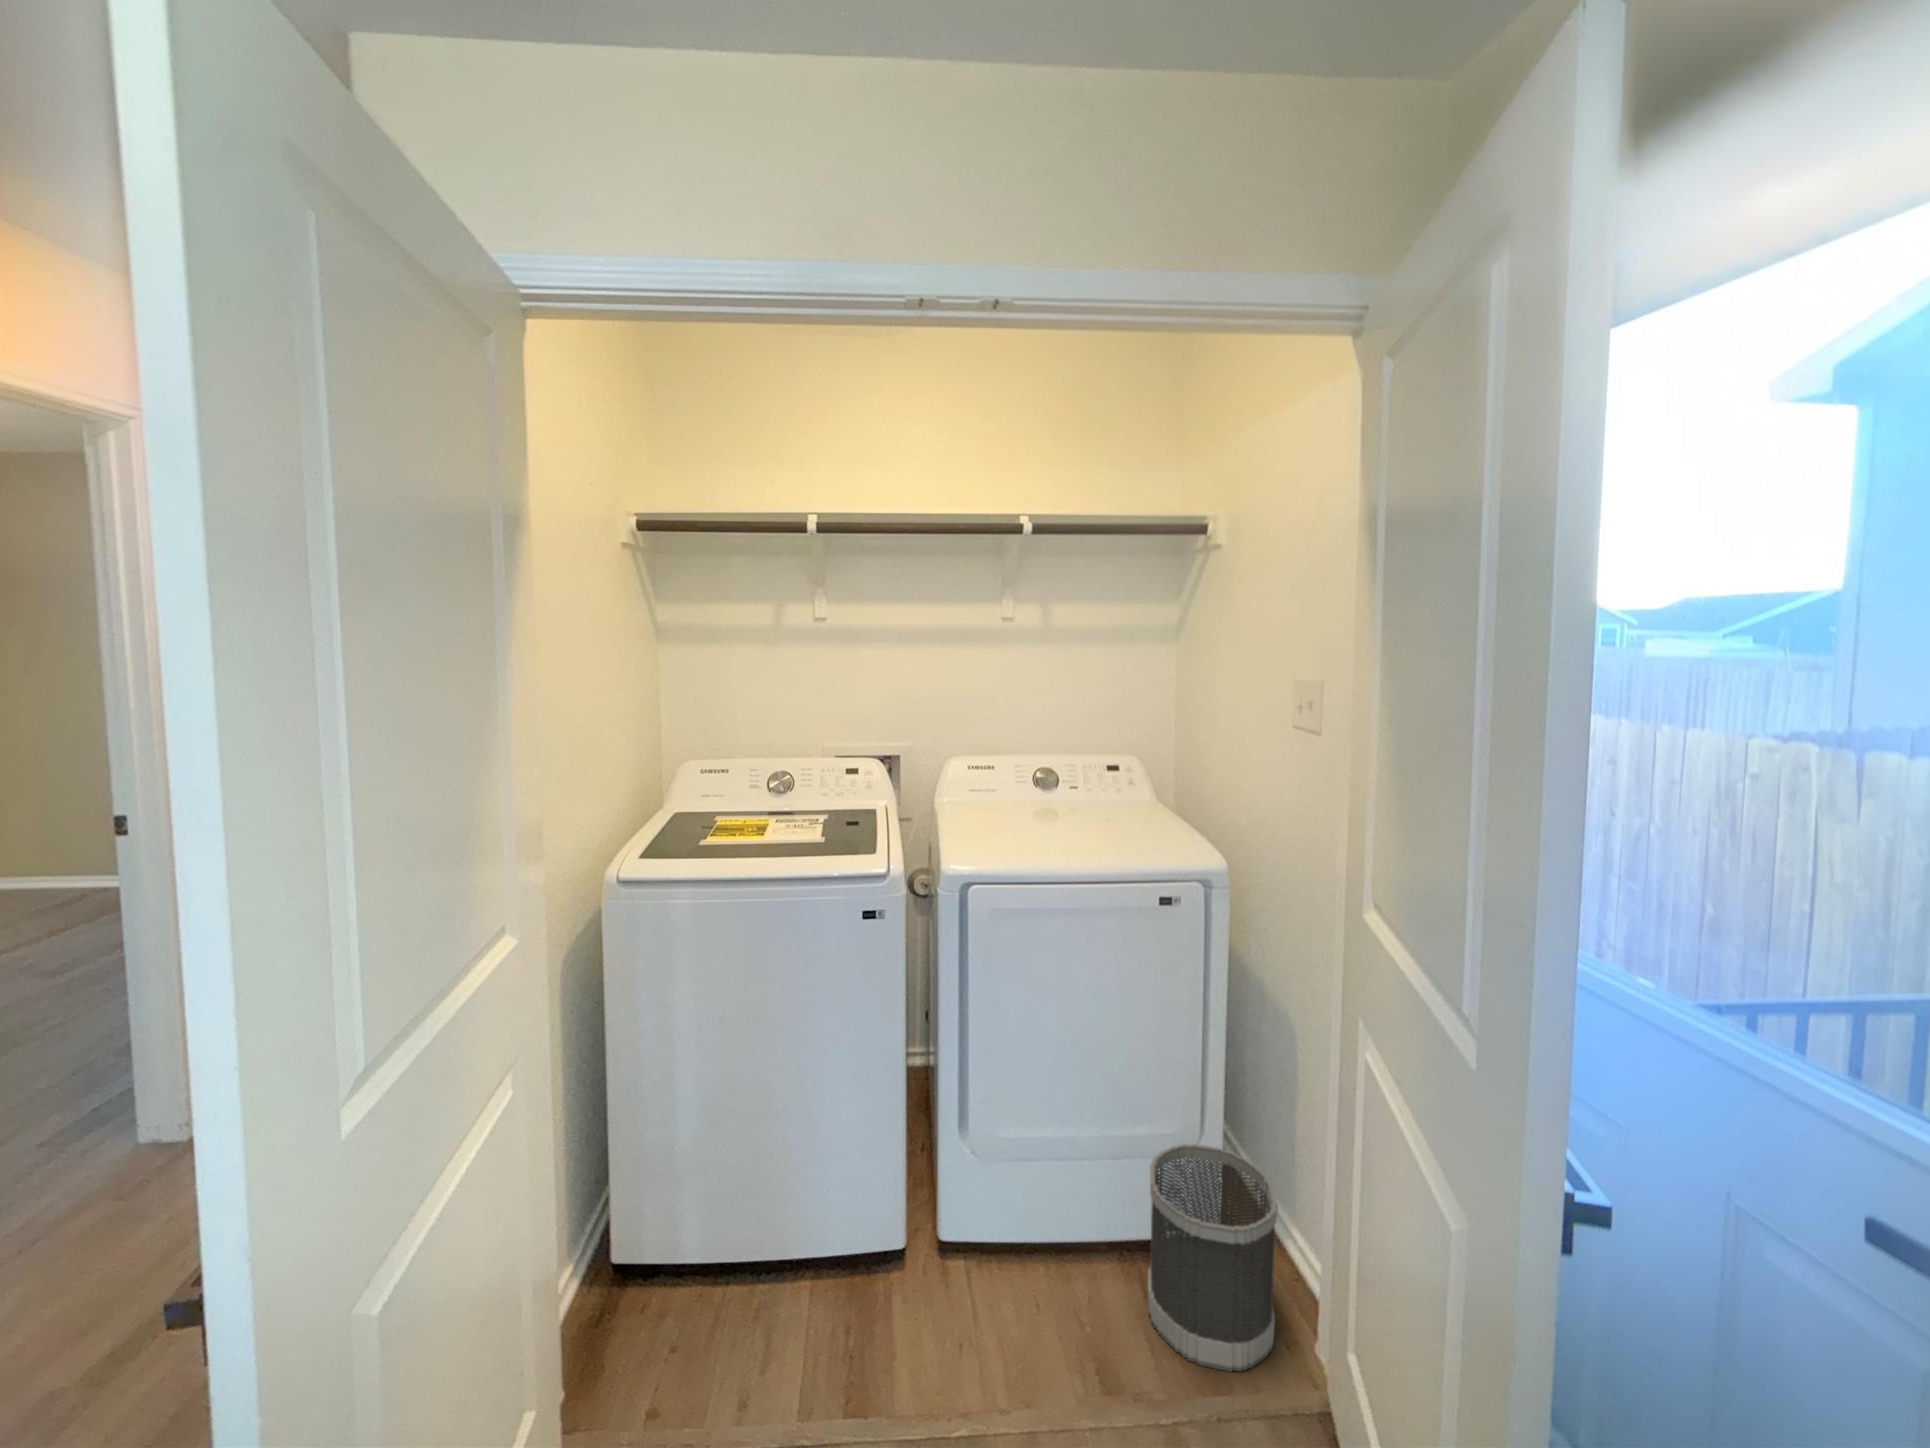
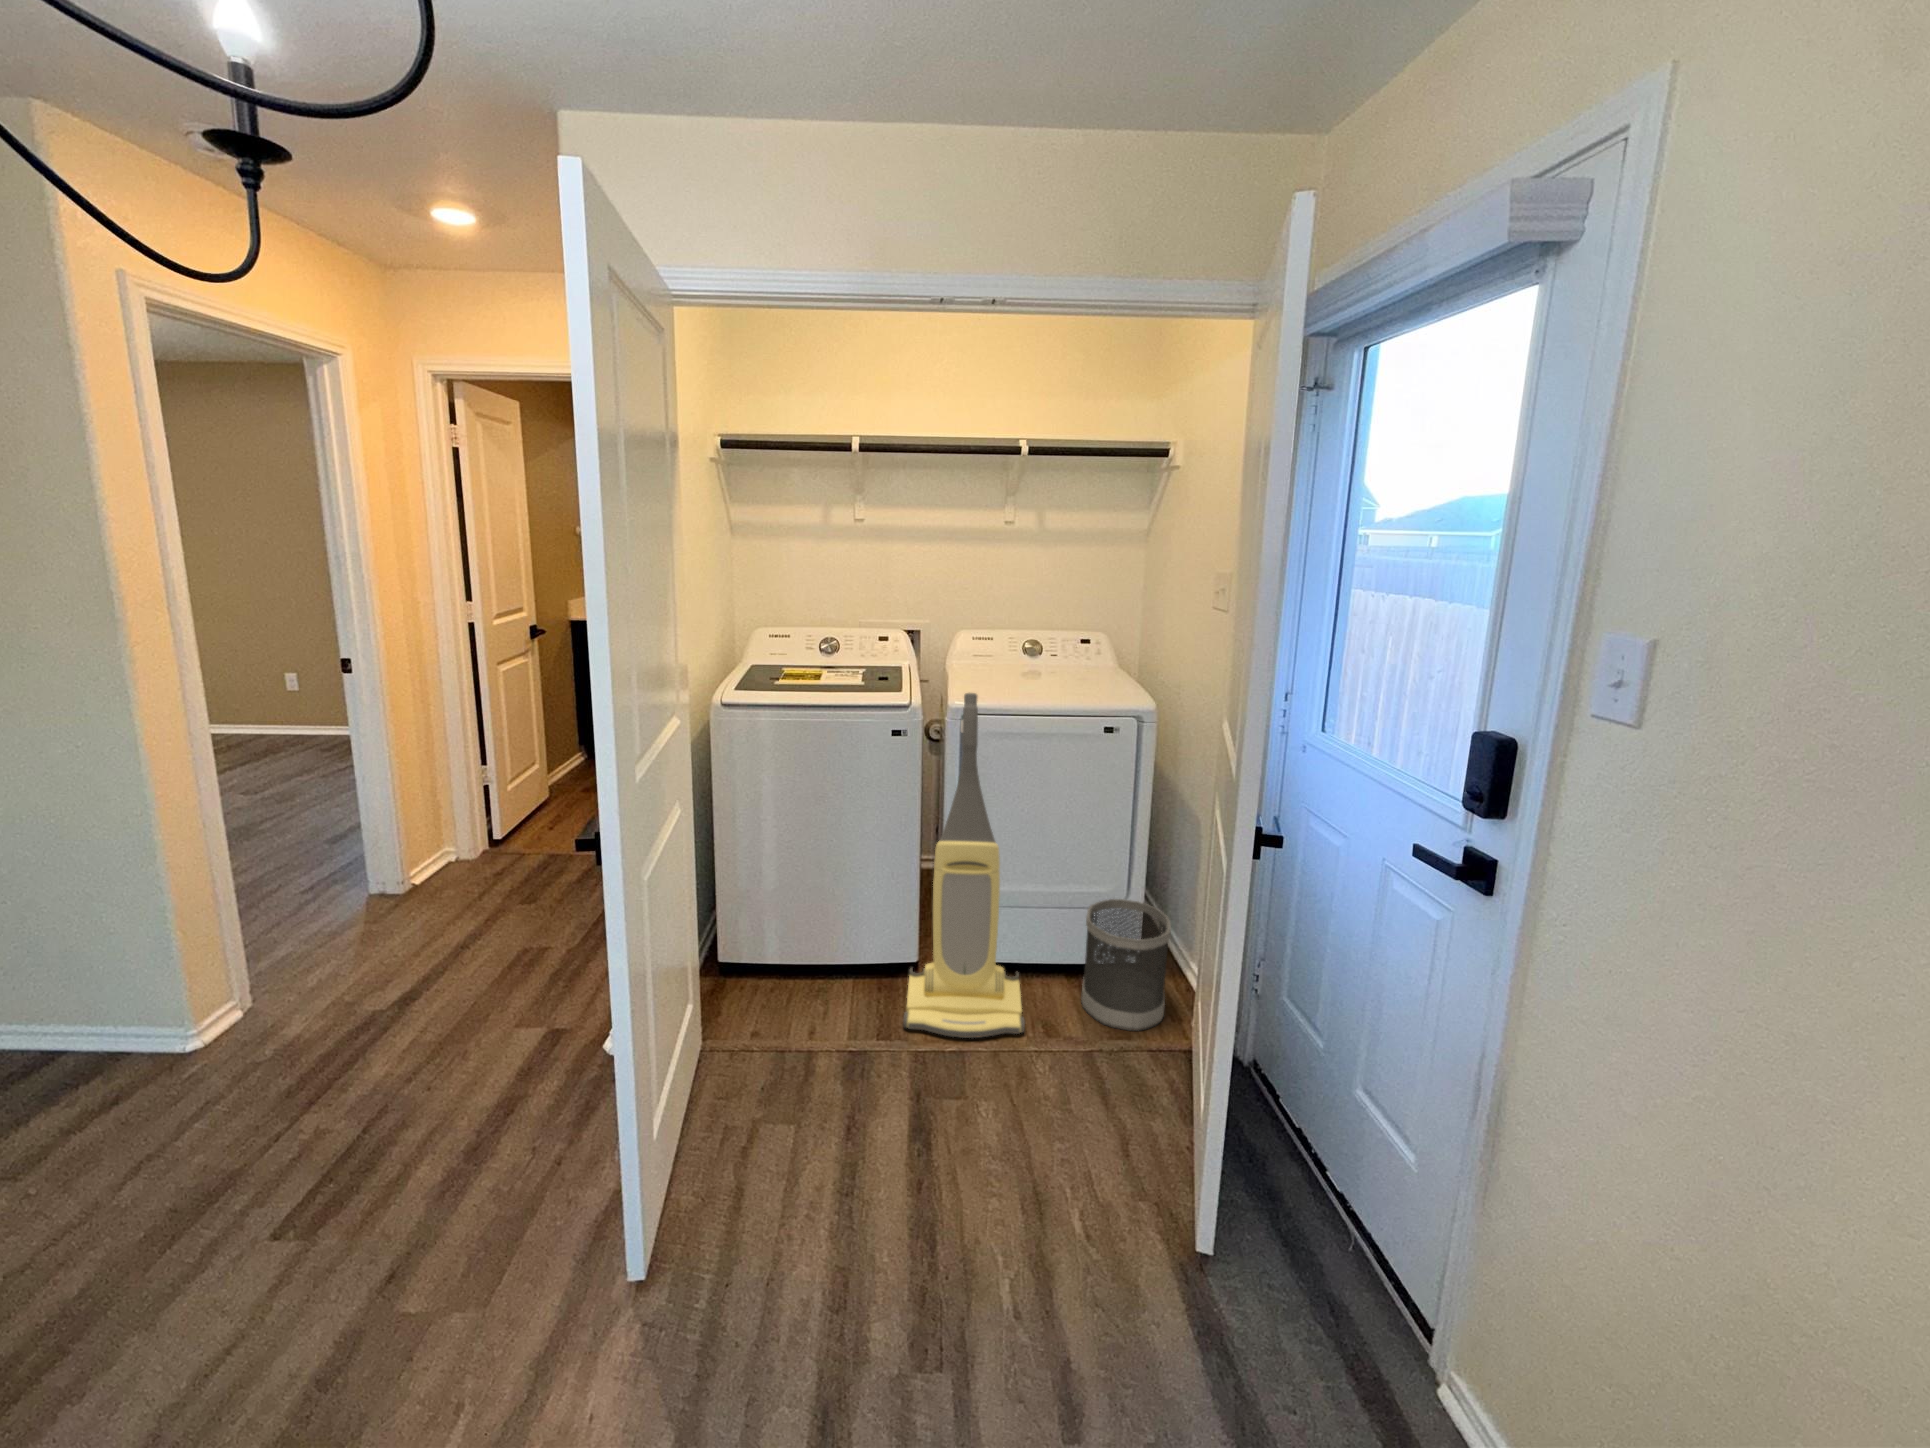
vacuum cleaner: none [885,856,1072,1405] -> present [903,693,1025,1038]

